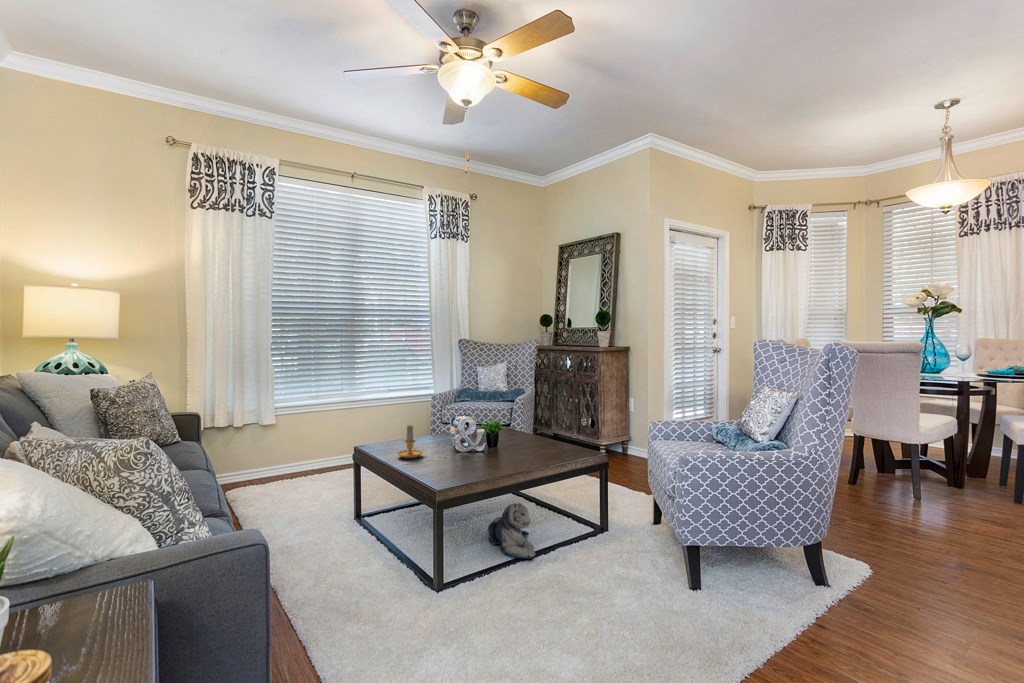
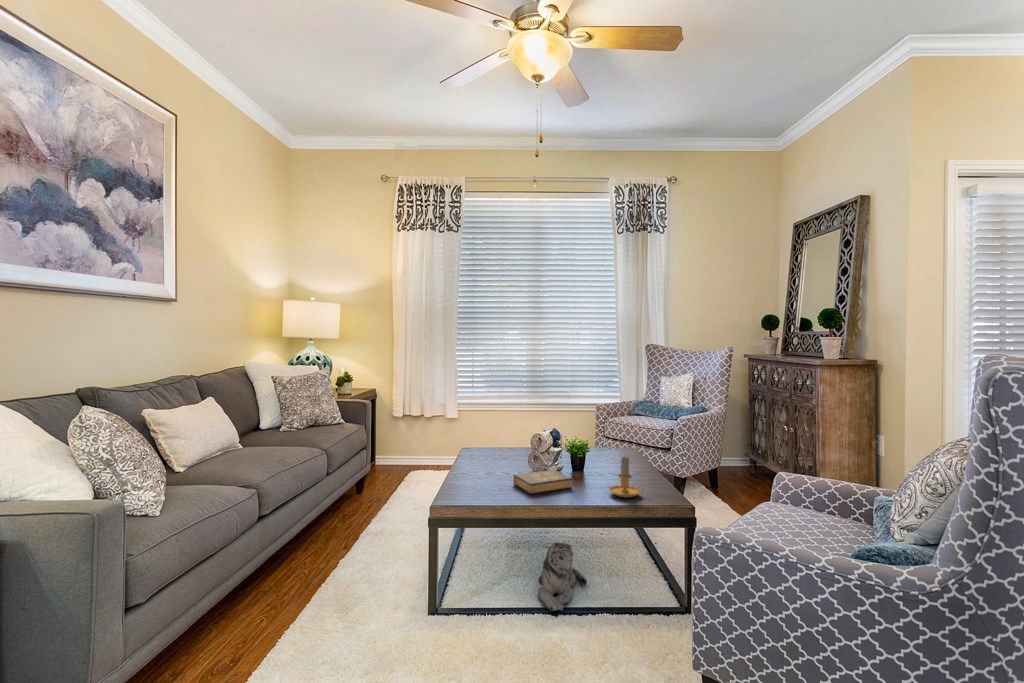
candle: present [397,425,425,458] -> present [609,456,644,497]
hardback book: none [464,445,512,466] -> present [514,470,572,494]

